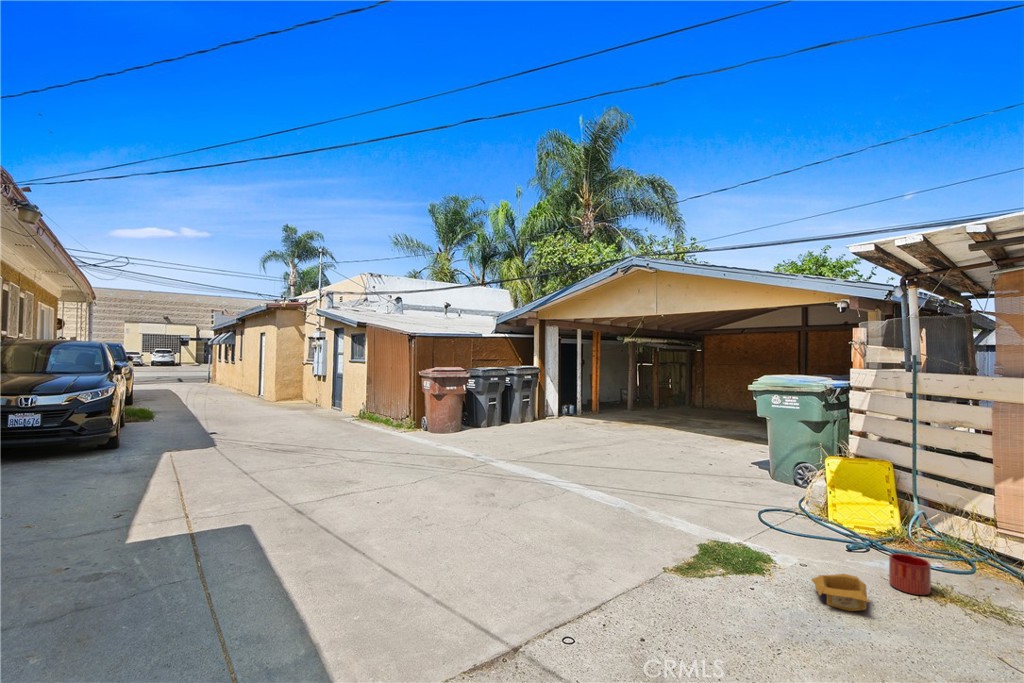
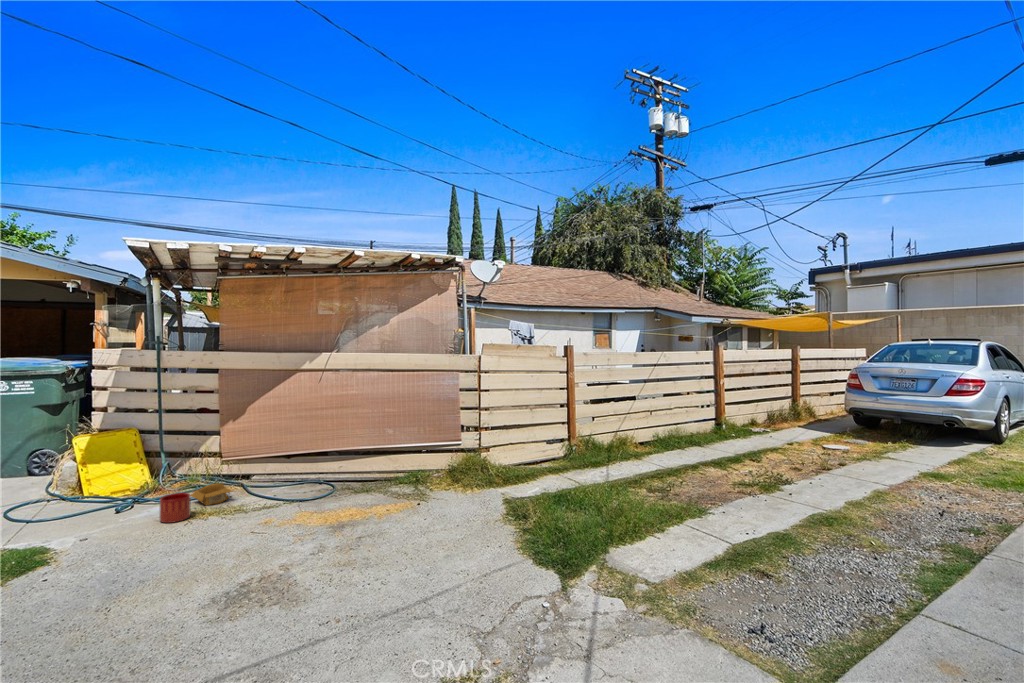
cardboard box: present [812,574,870,611] -> present [191,483,232,505]

